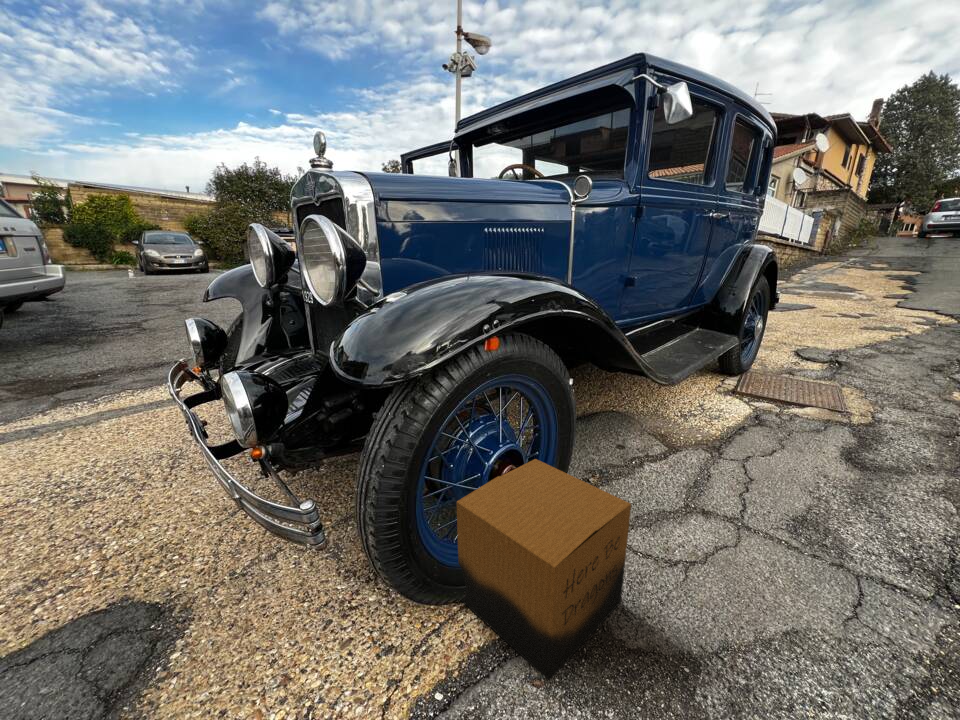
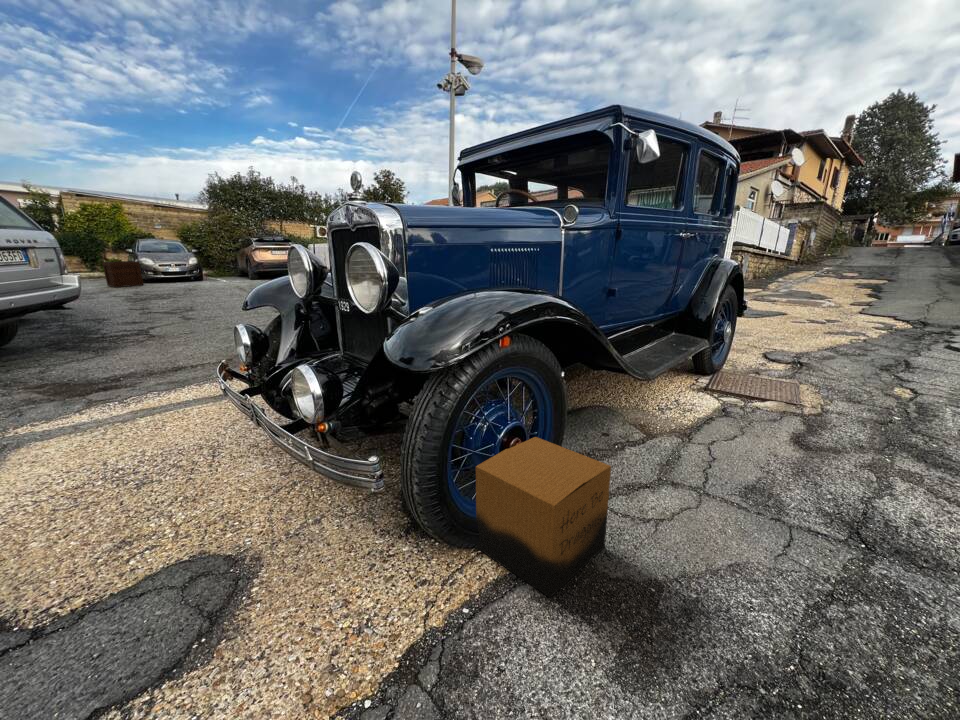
wooden crate: none [111,252,152,279] -> present [102,261,143,287]

